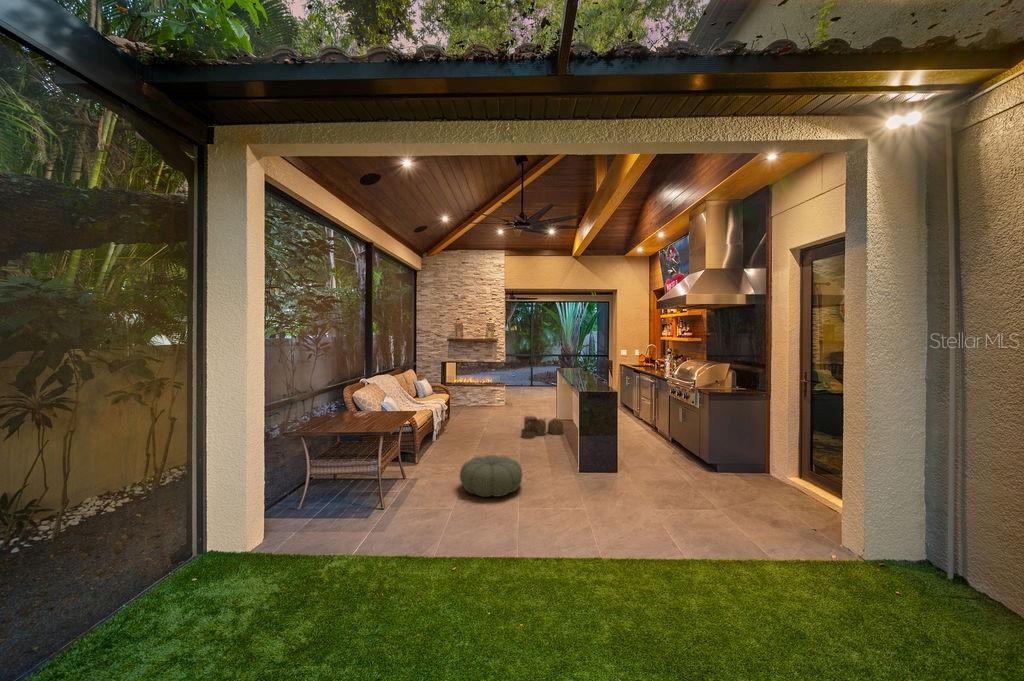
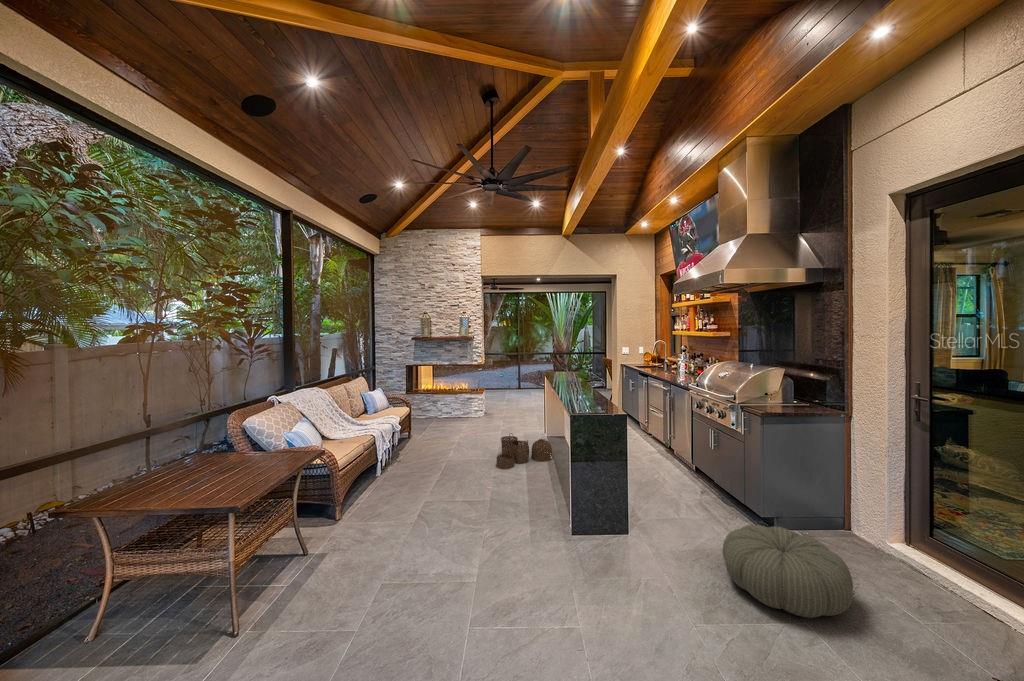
pouf: present [460,455,522,497] -> present [723,525,853,618]

